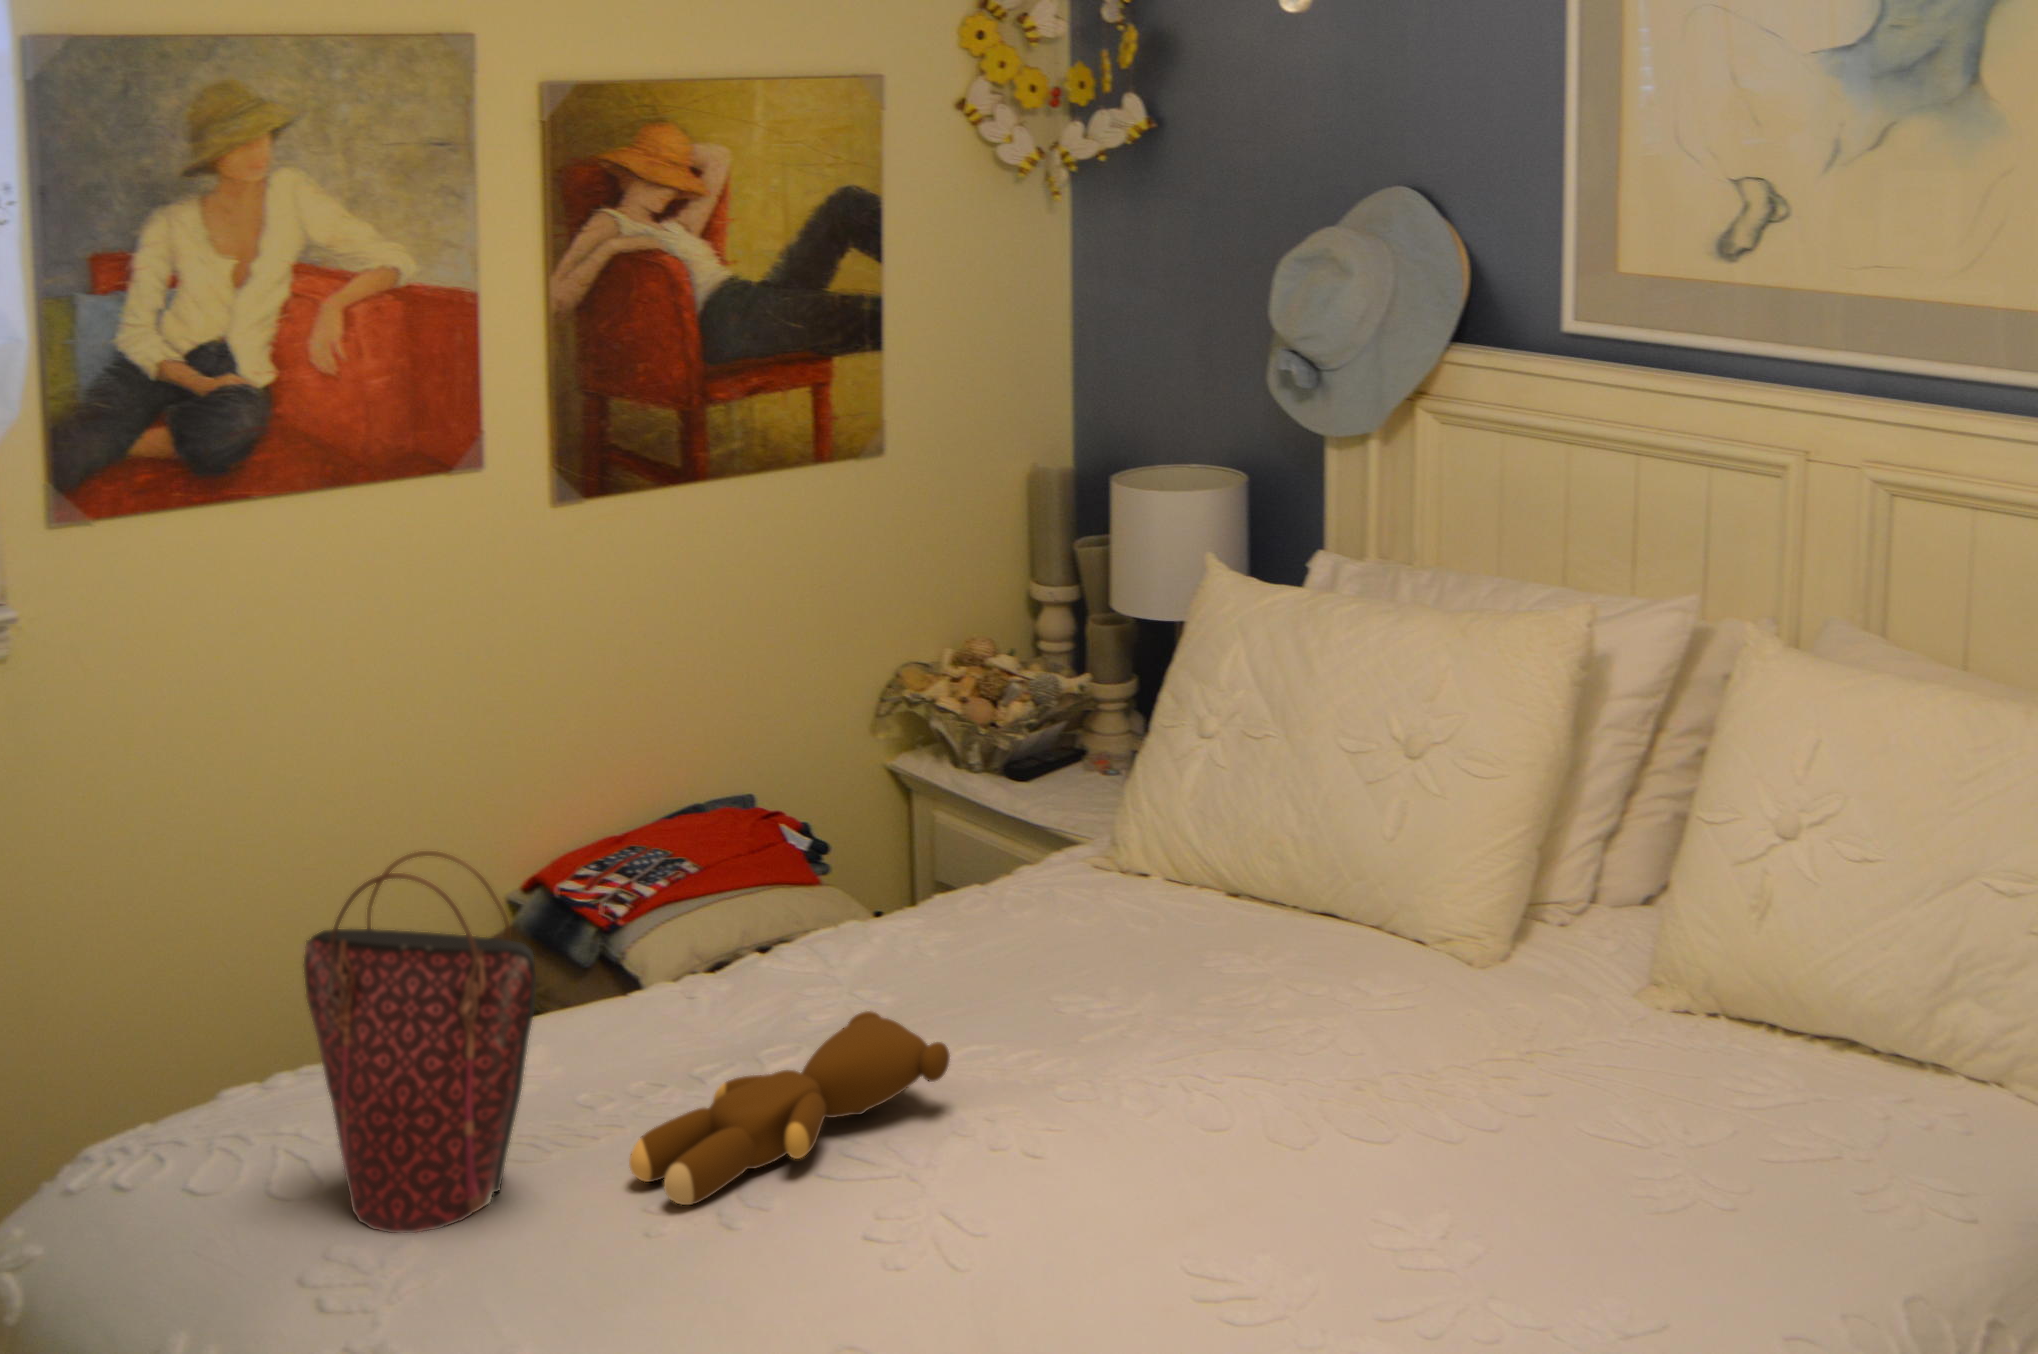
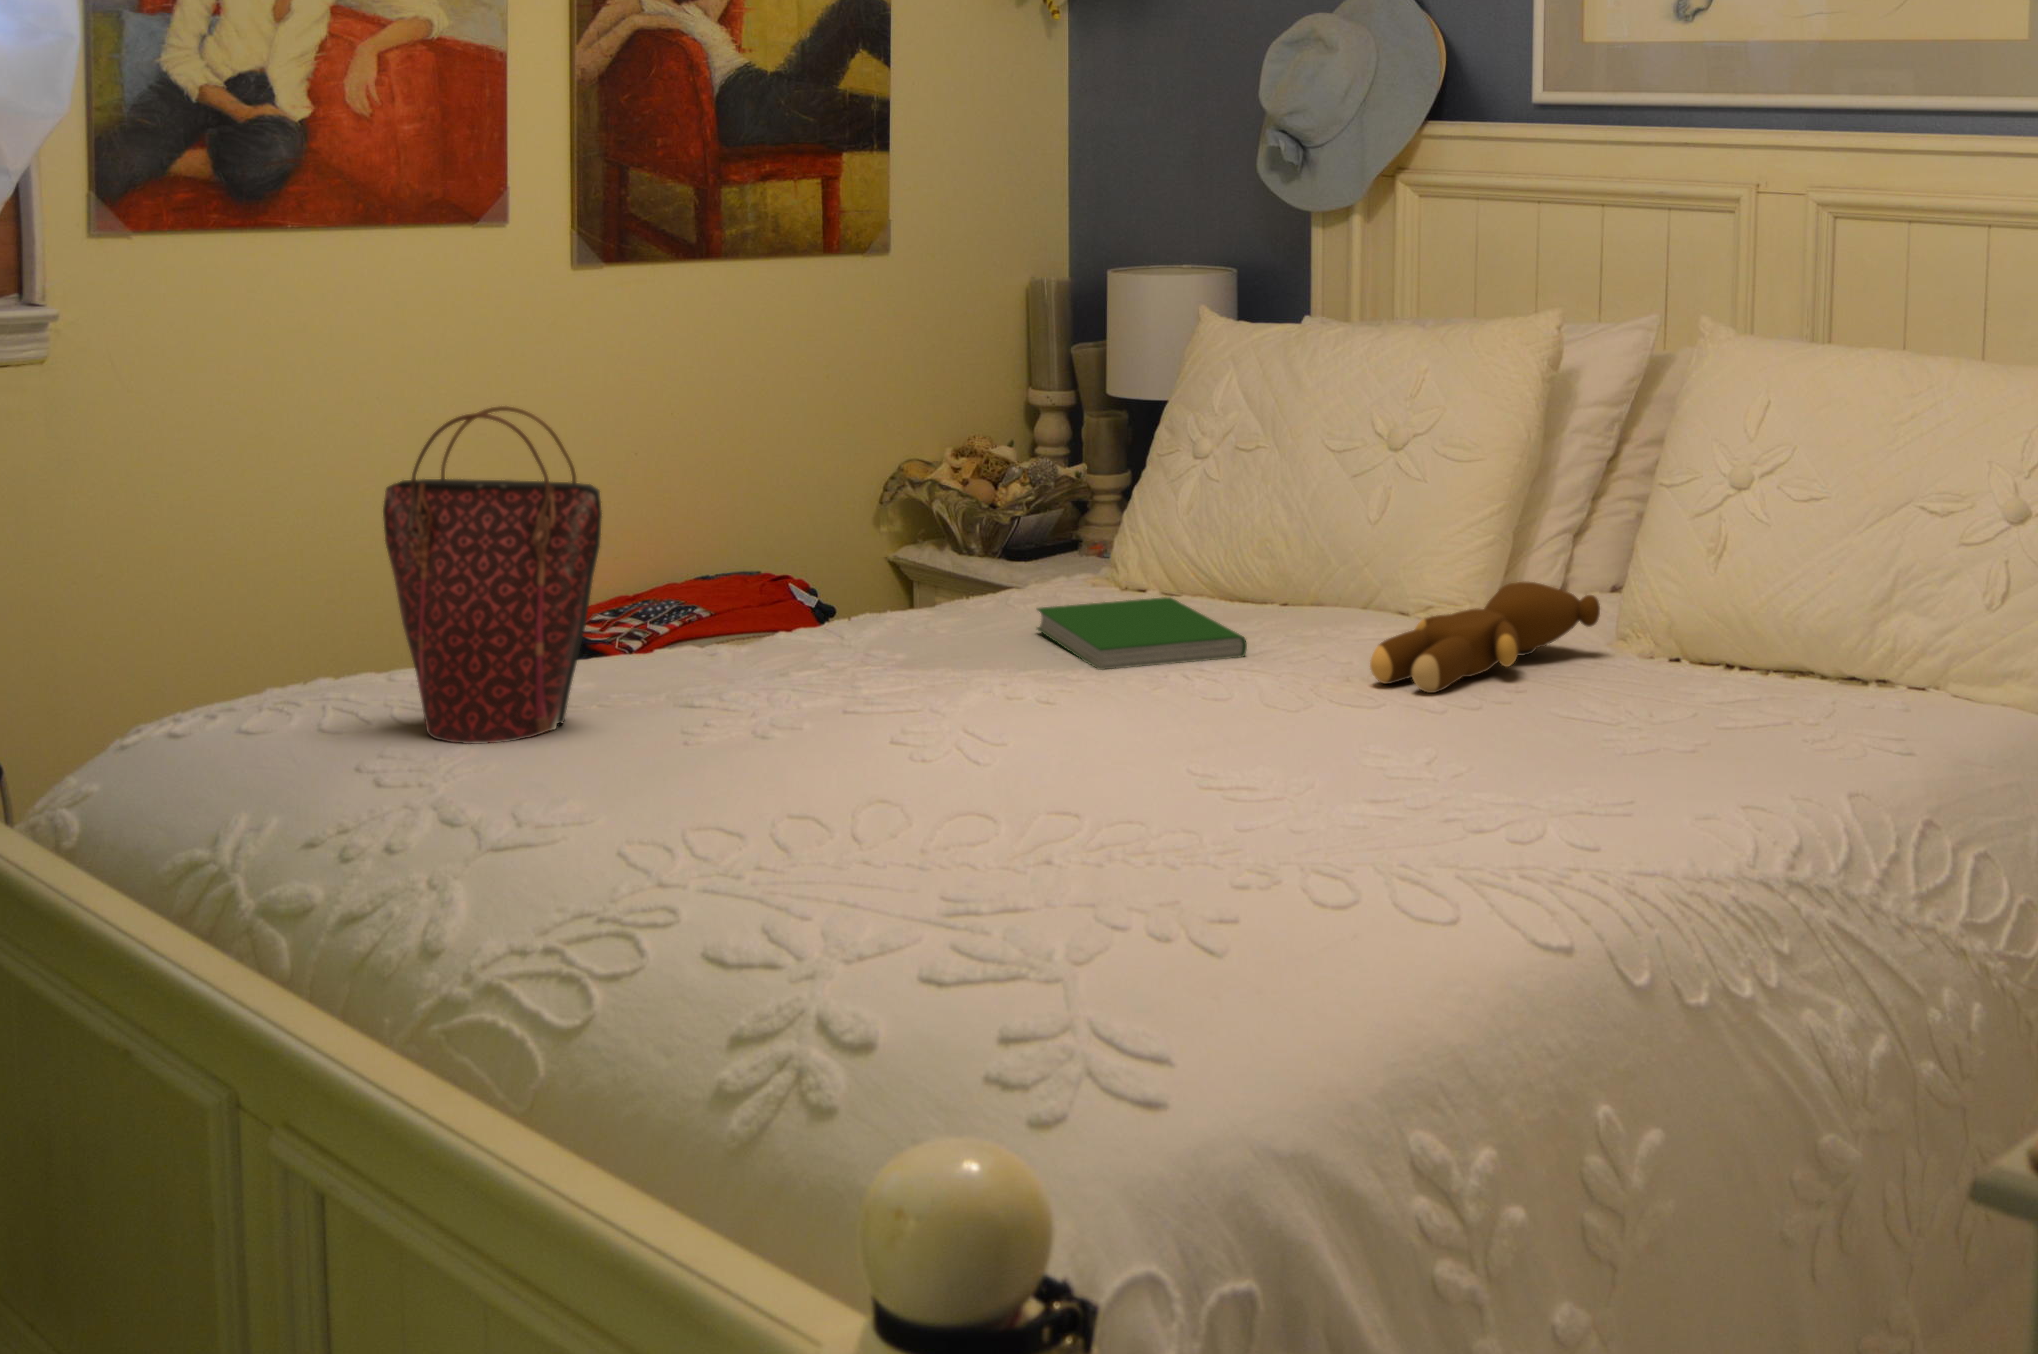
hardcover book: none [1021,946,1248,1081] -> present [1037,597,1247,670]
teddy bear: present [629,1011,950,1205] -> present [1370,582,1600,693]

